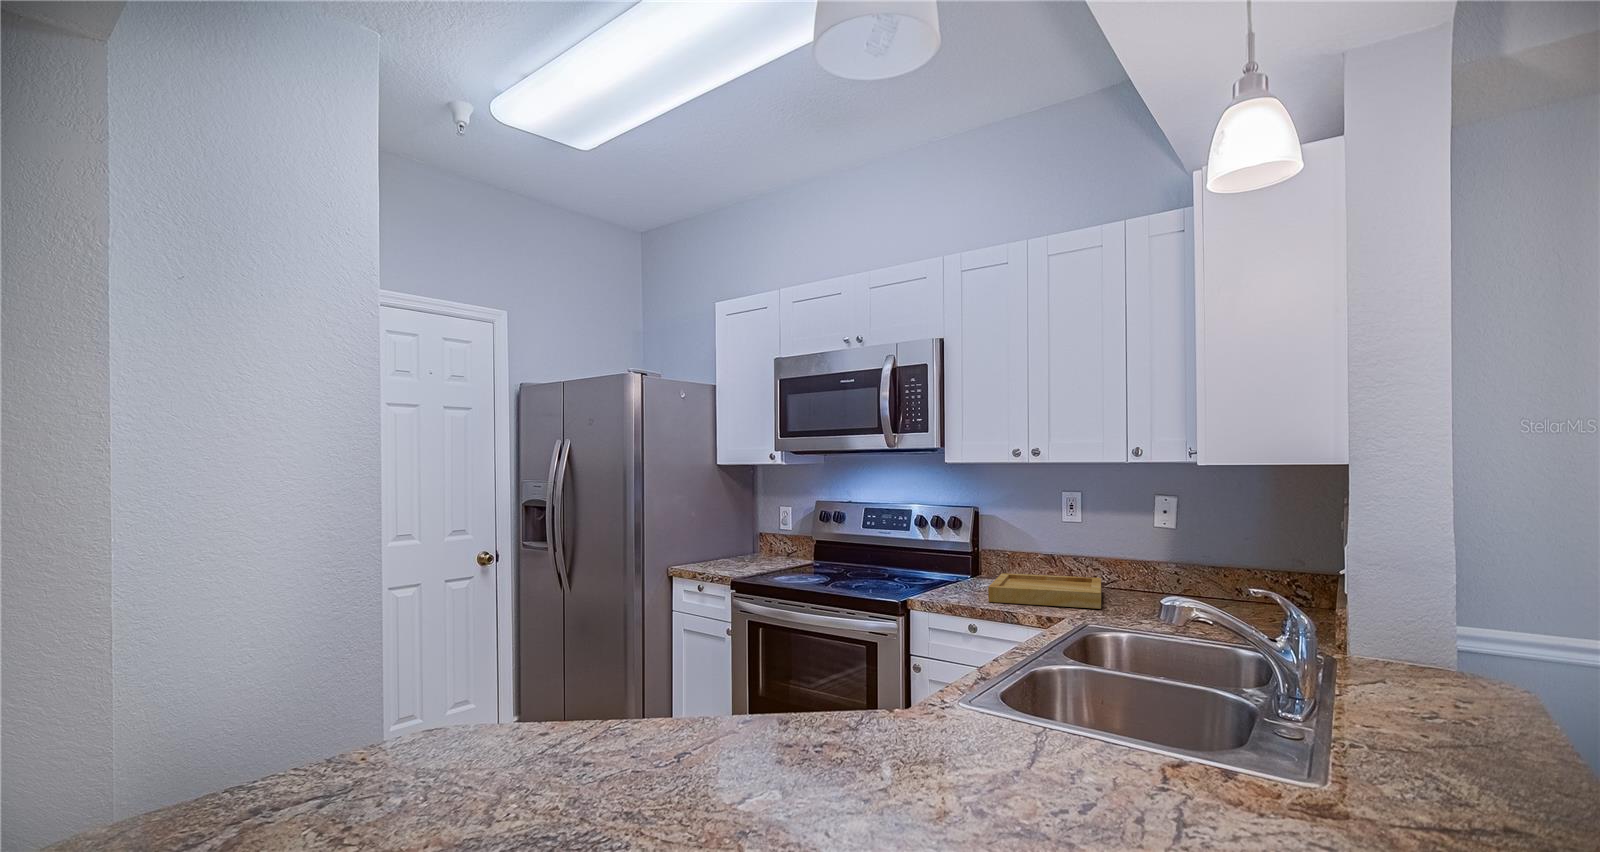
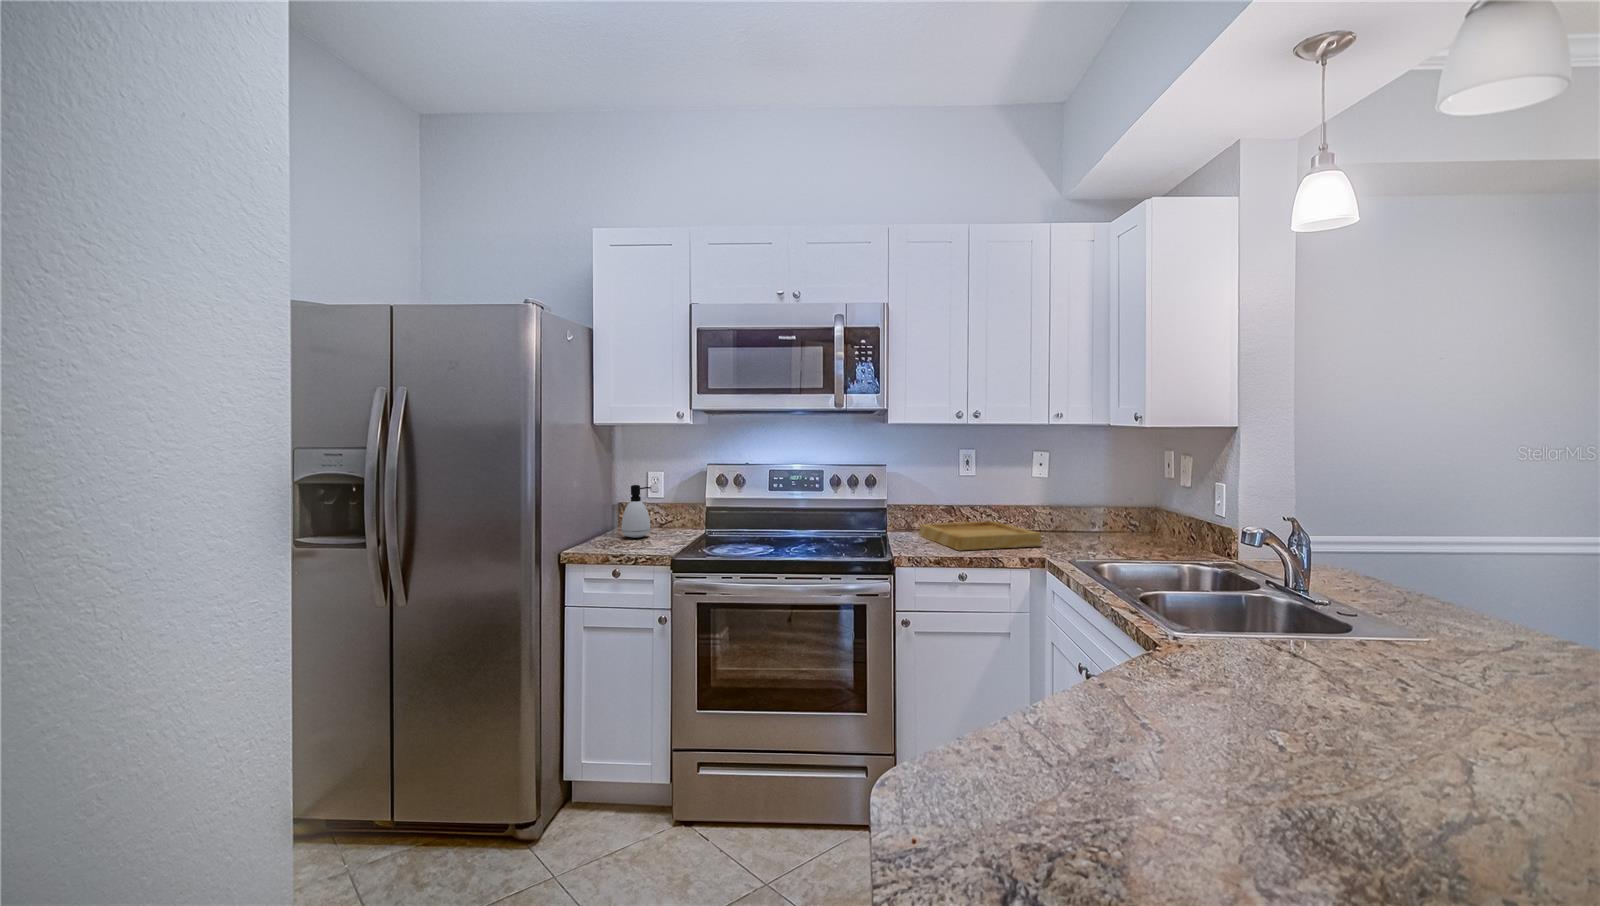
soap dispenser: none [740,517,765,564] -> present [621,485,651,538]

